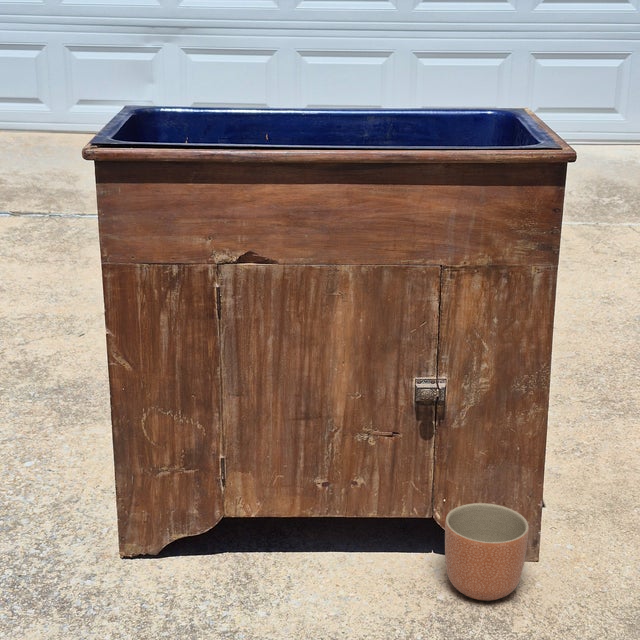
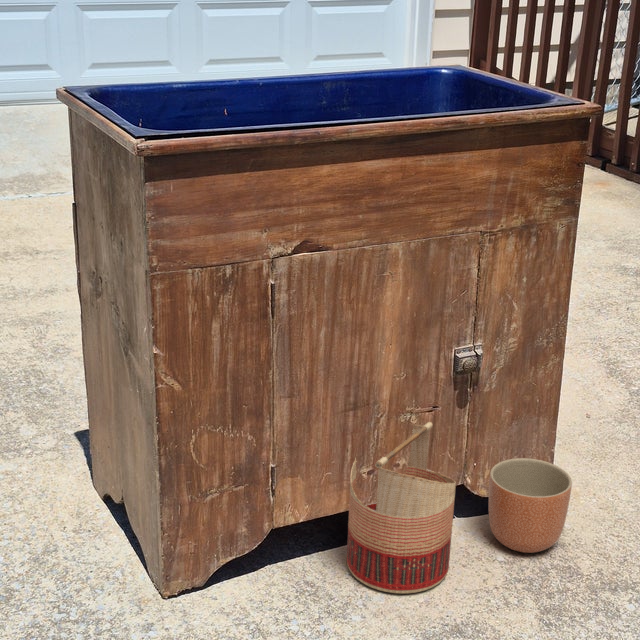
basket: none [292,446,393,606] -> present [347,422,456,593]

